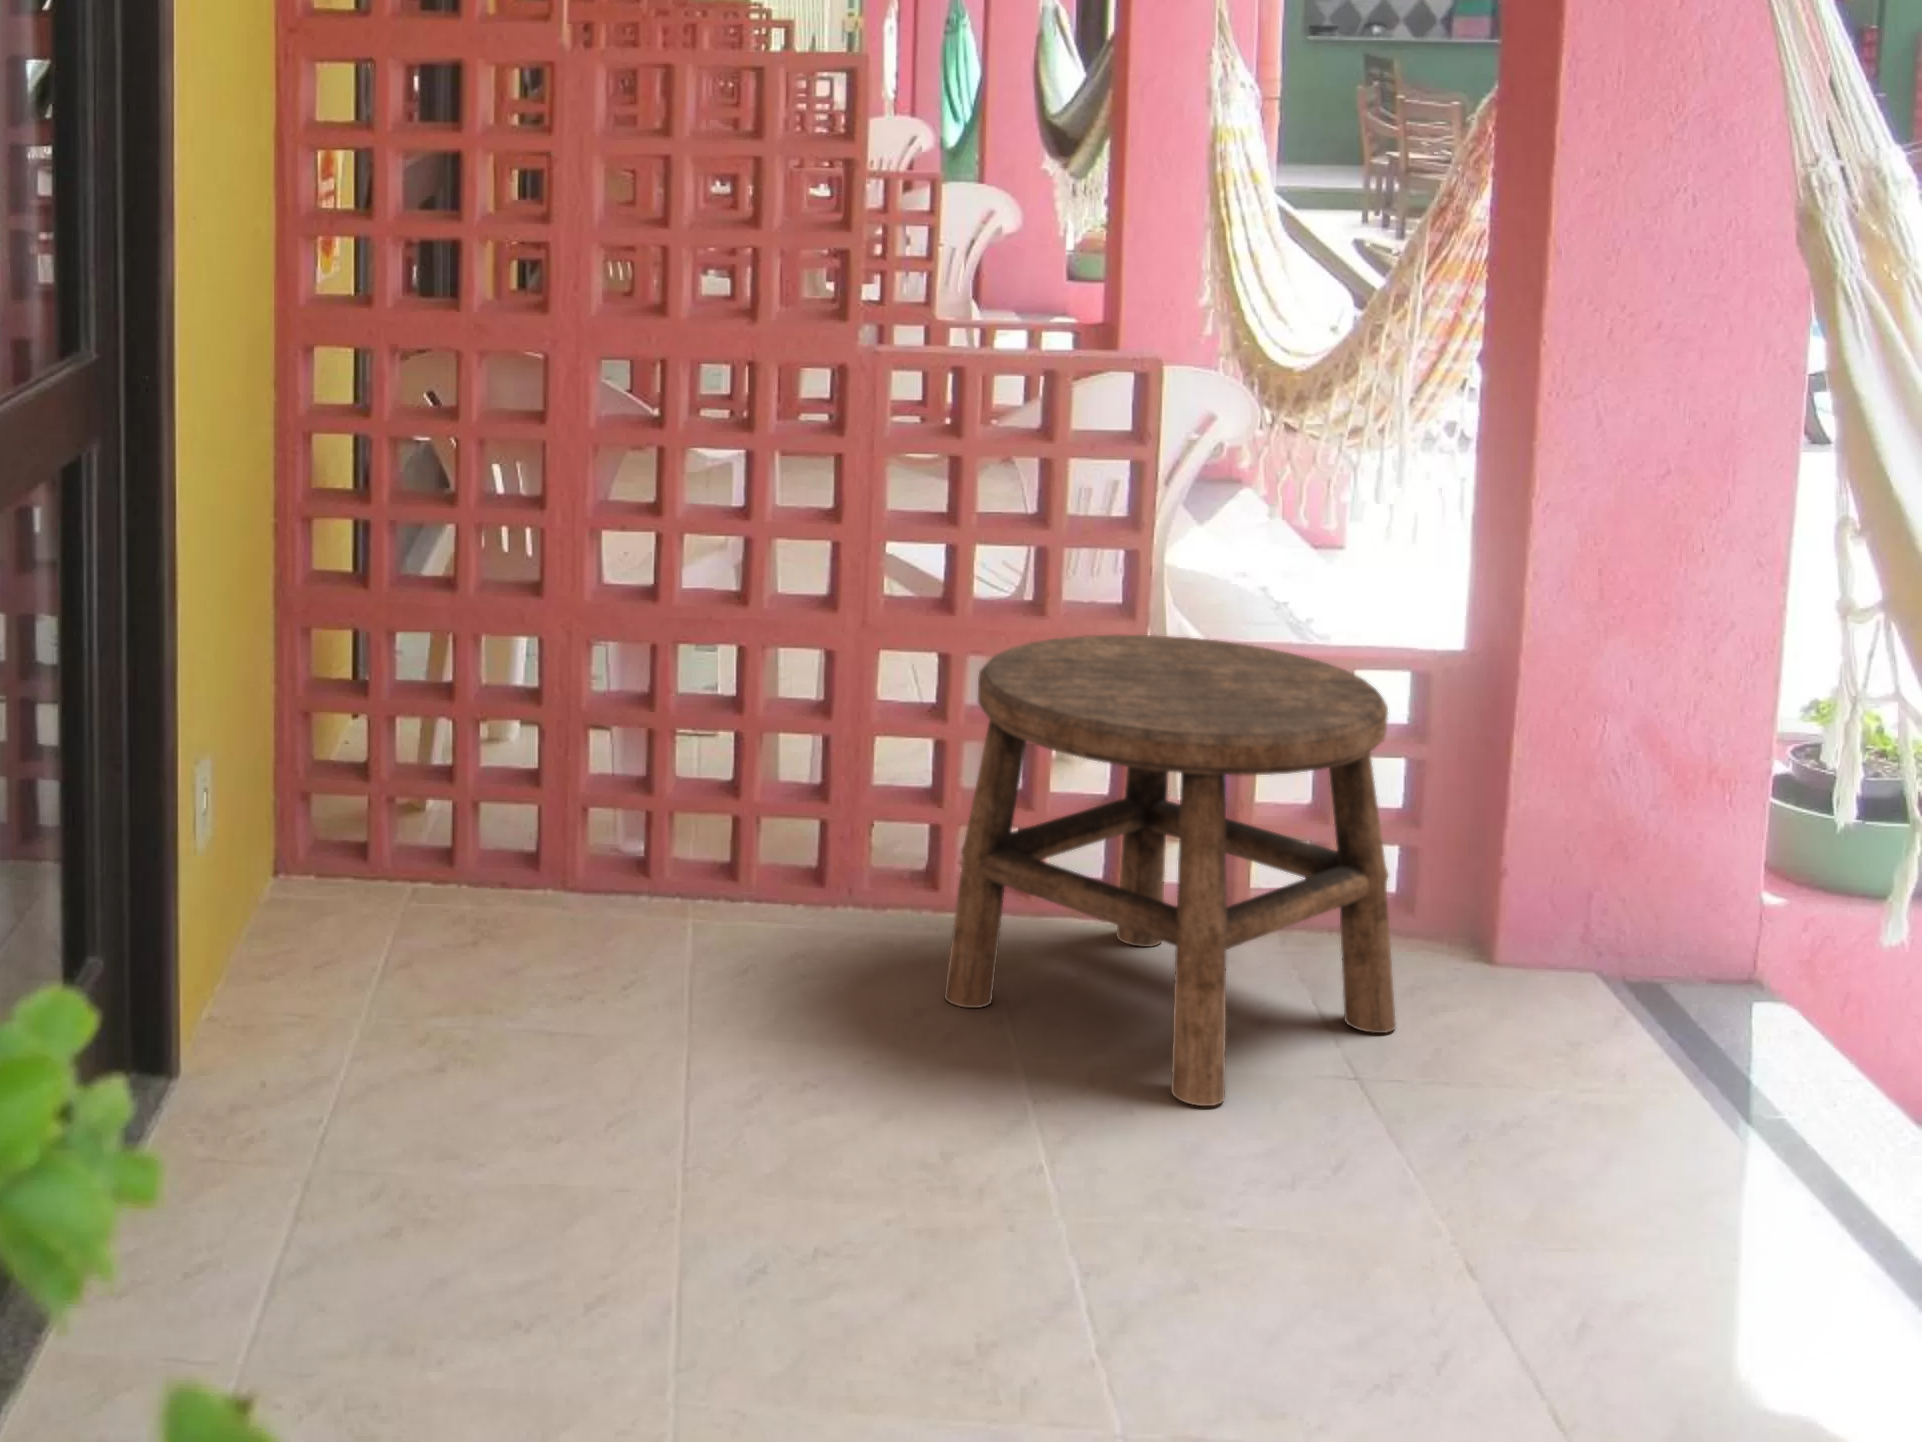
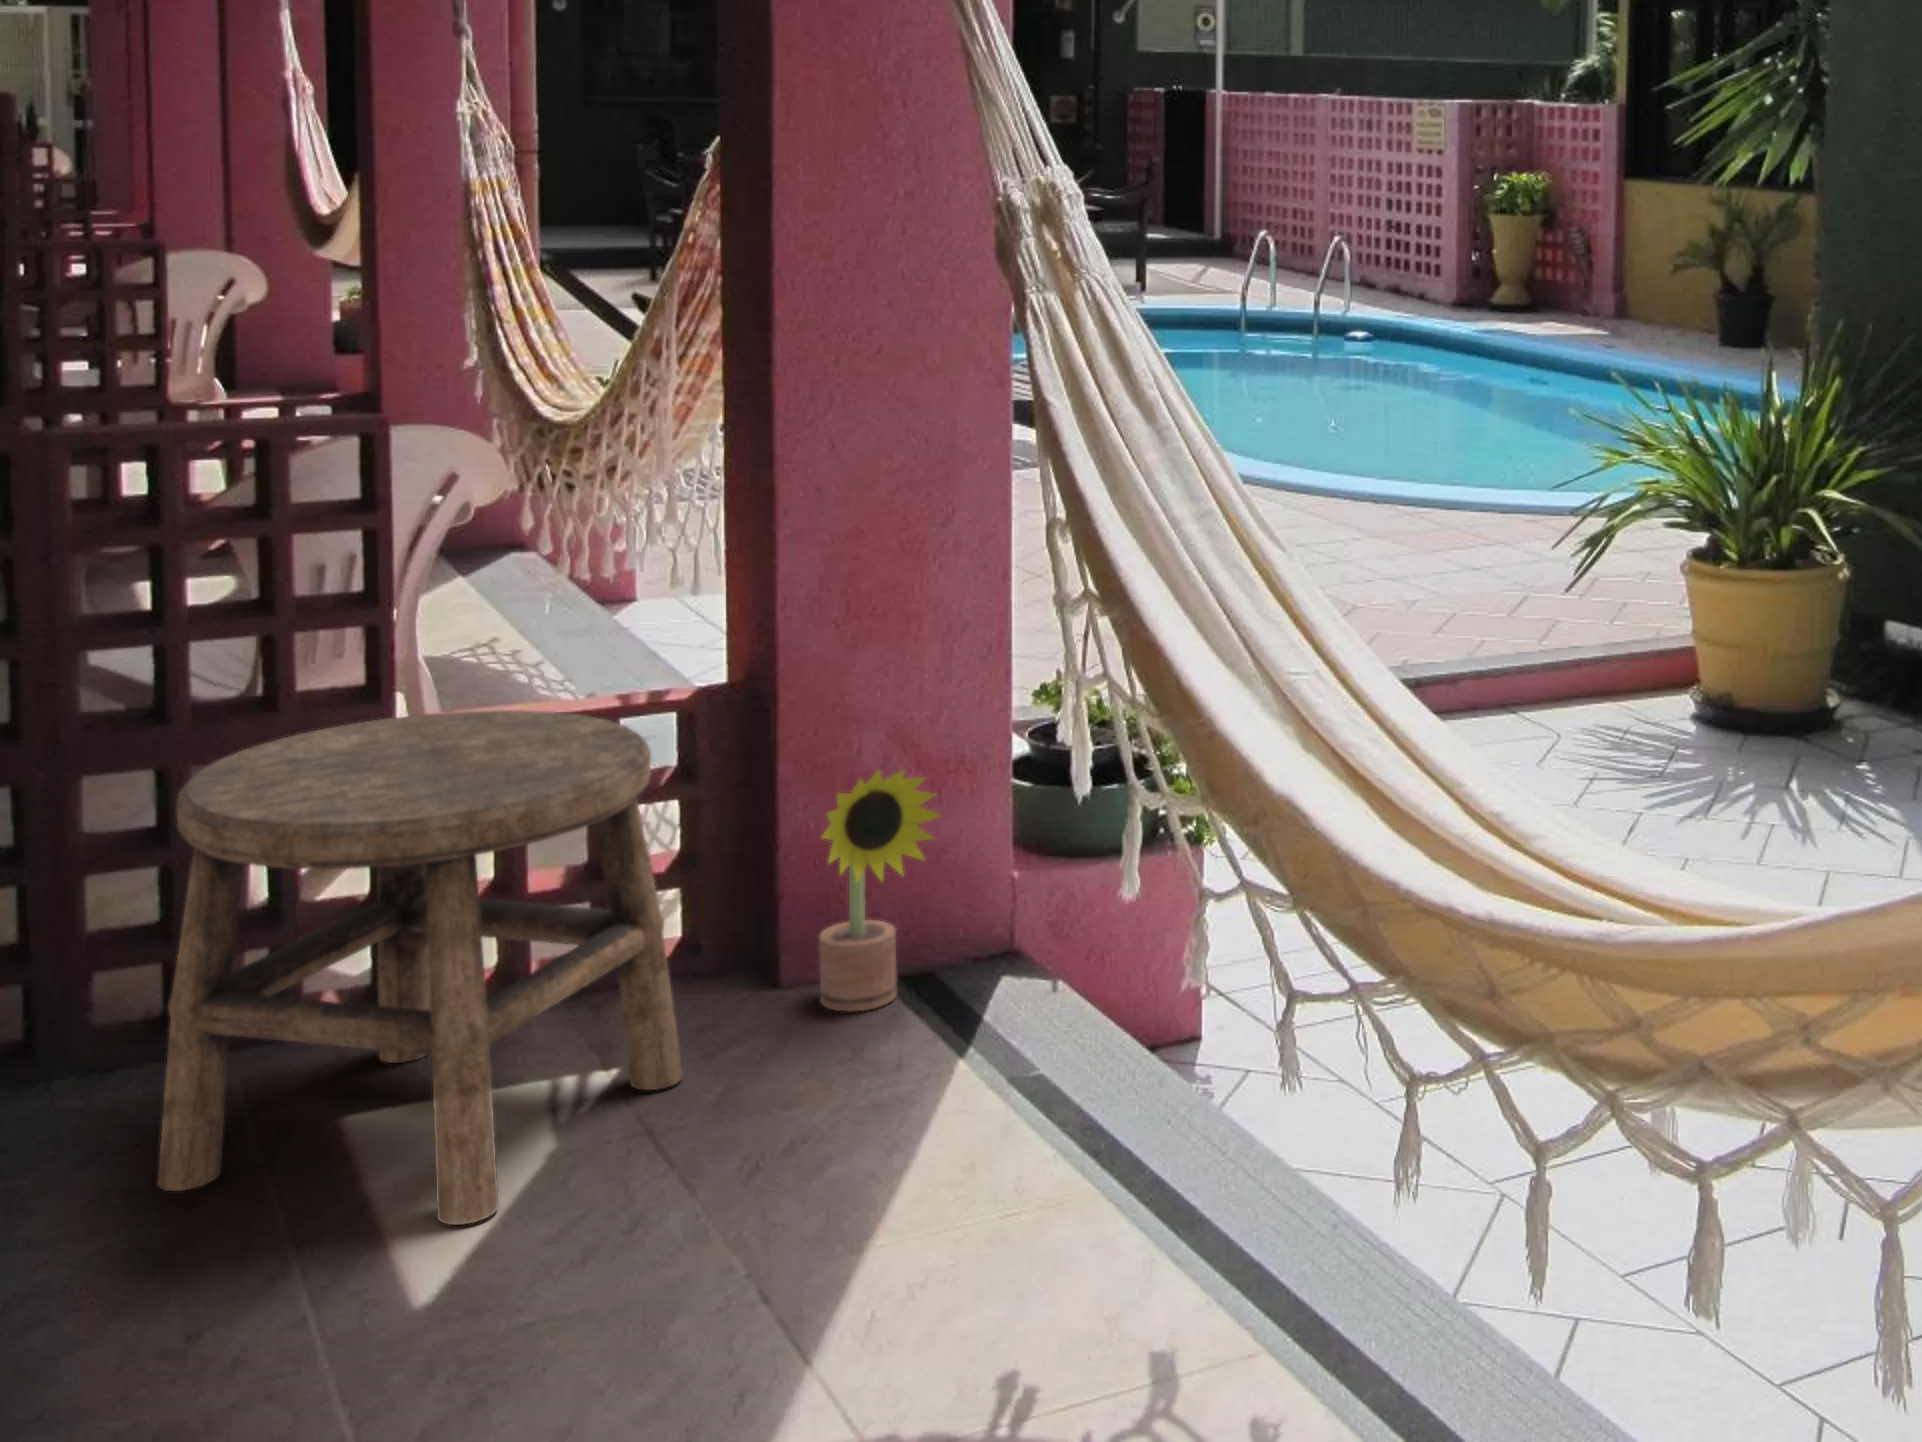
decorative plant: none [1538,767,1691,1011] -> present [819,769,940,1011]

